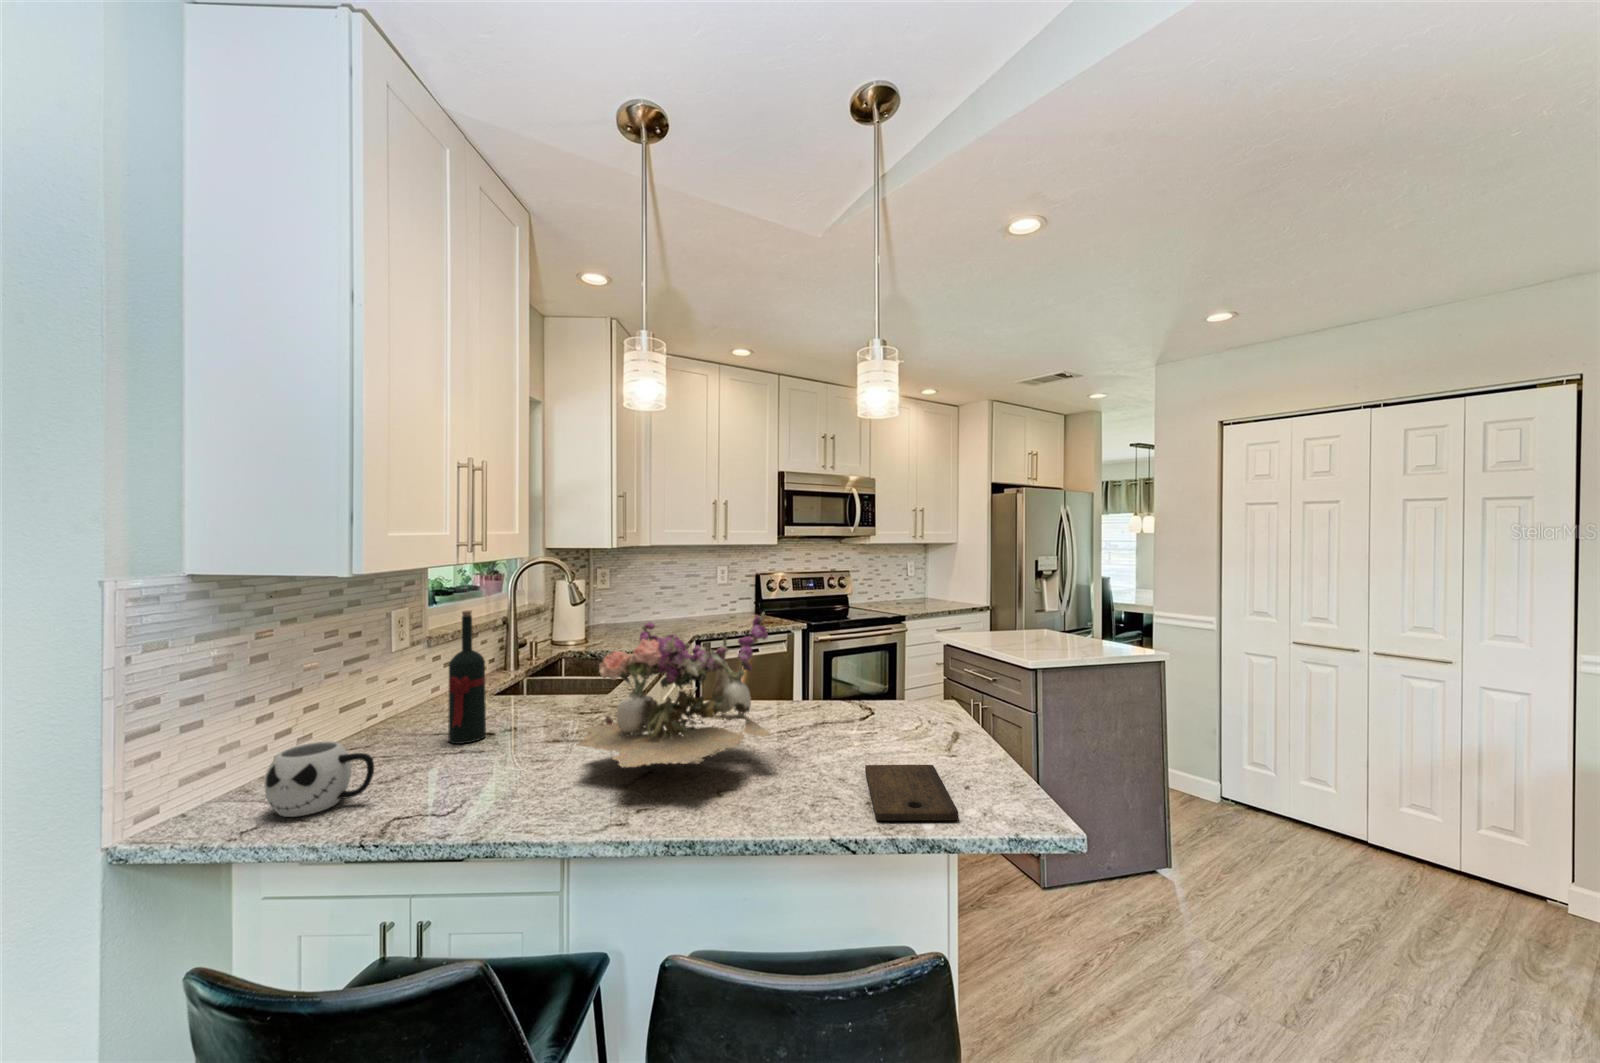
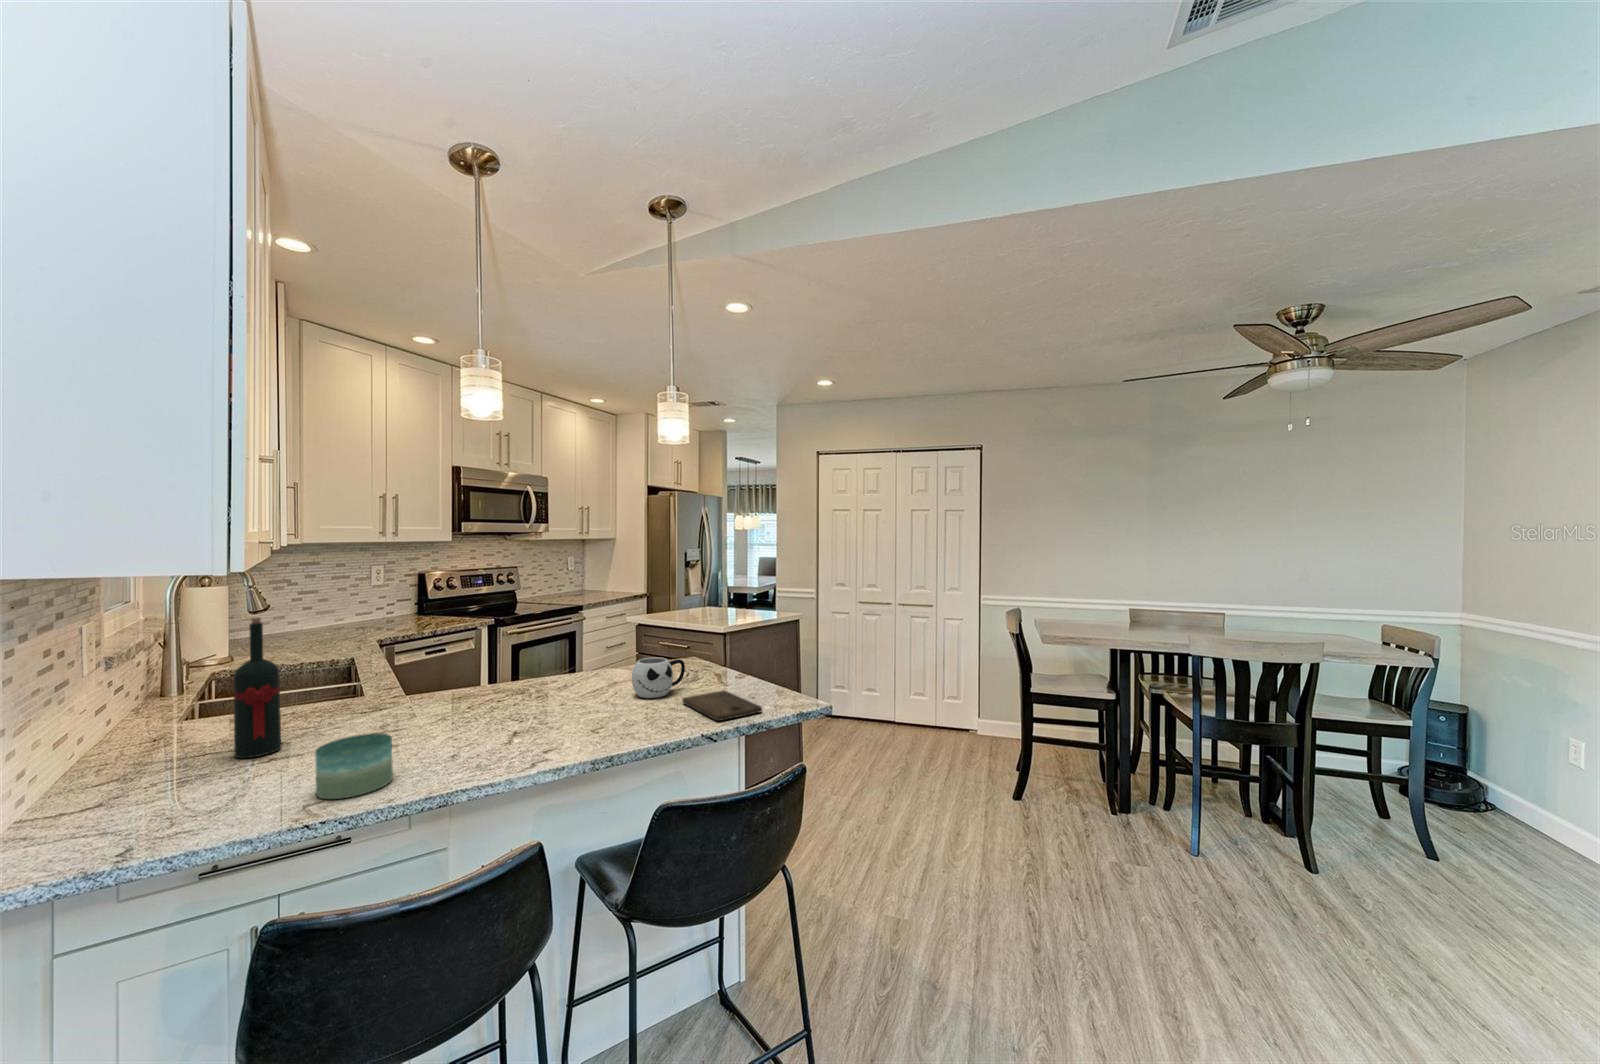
flower arrangement: present [577,612,770,768] -> none [440,596,616,730]
mug: present [264,741,374,817] -> present [632,657,685,698]
candle: none [414,746,492,818] -> present [315,733,393,799]

